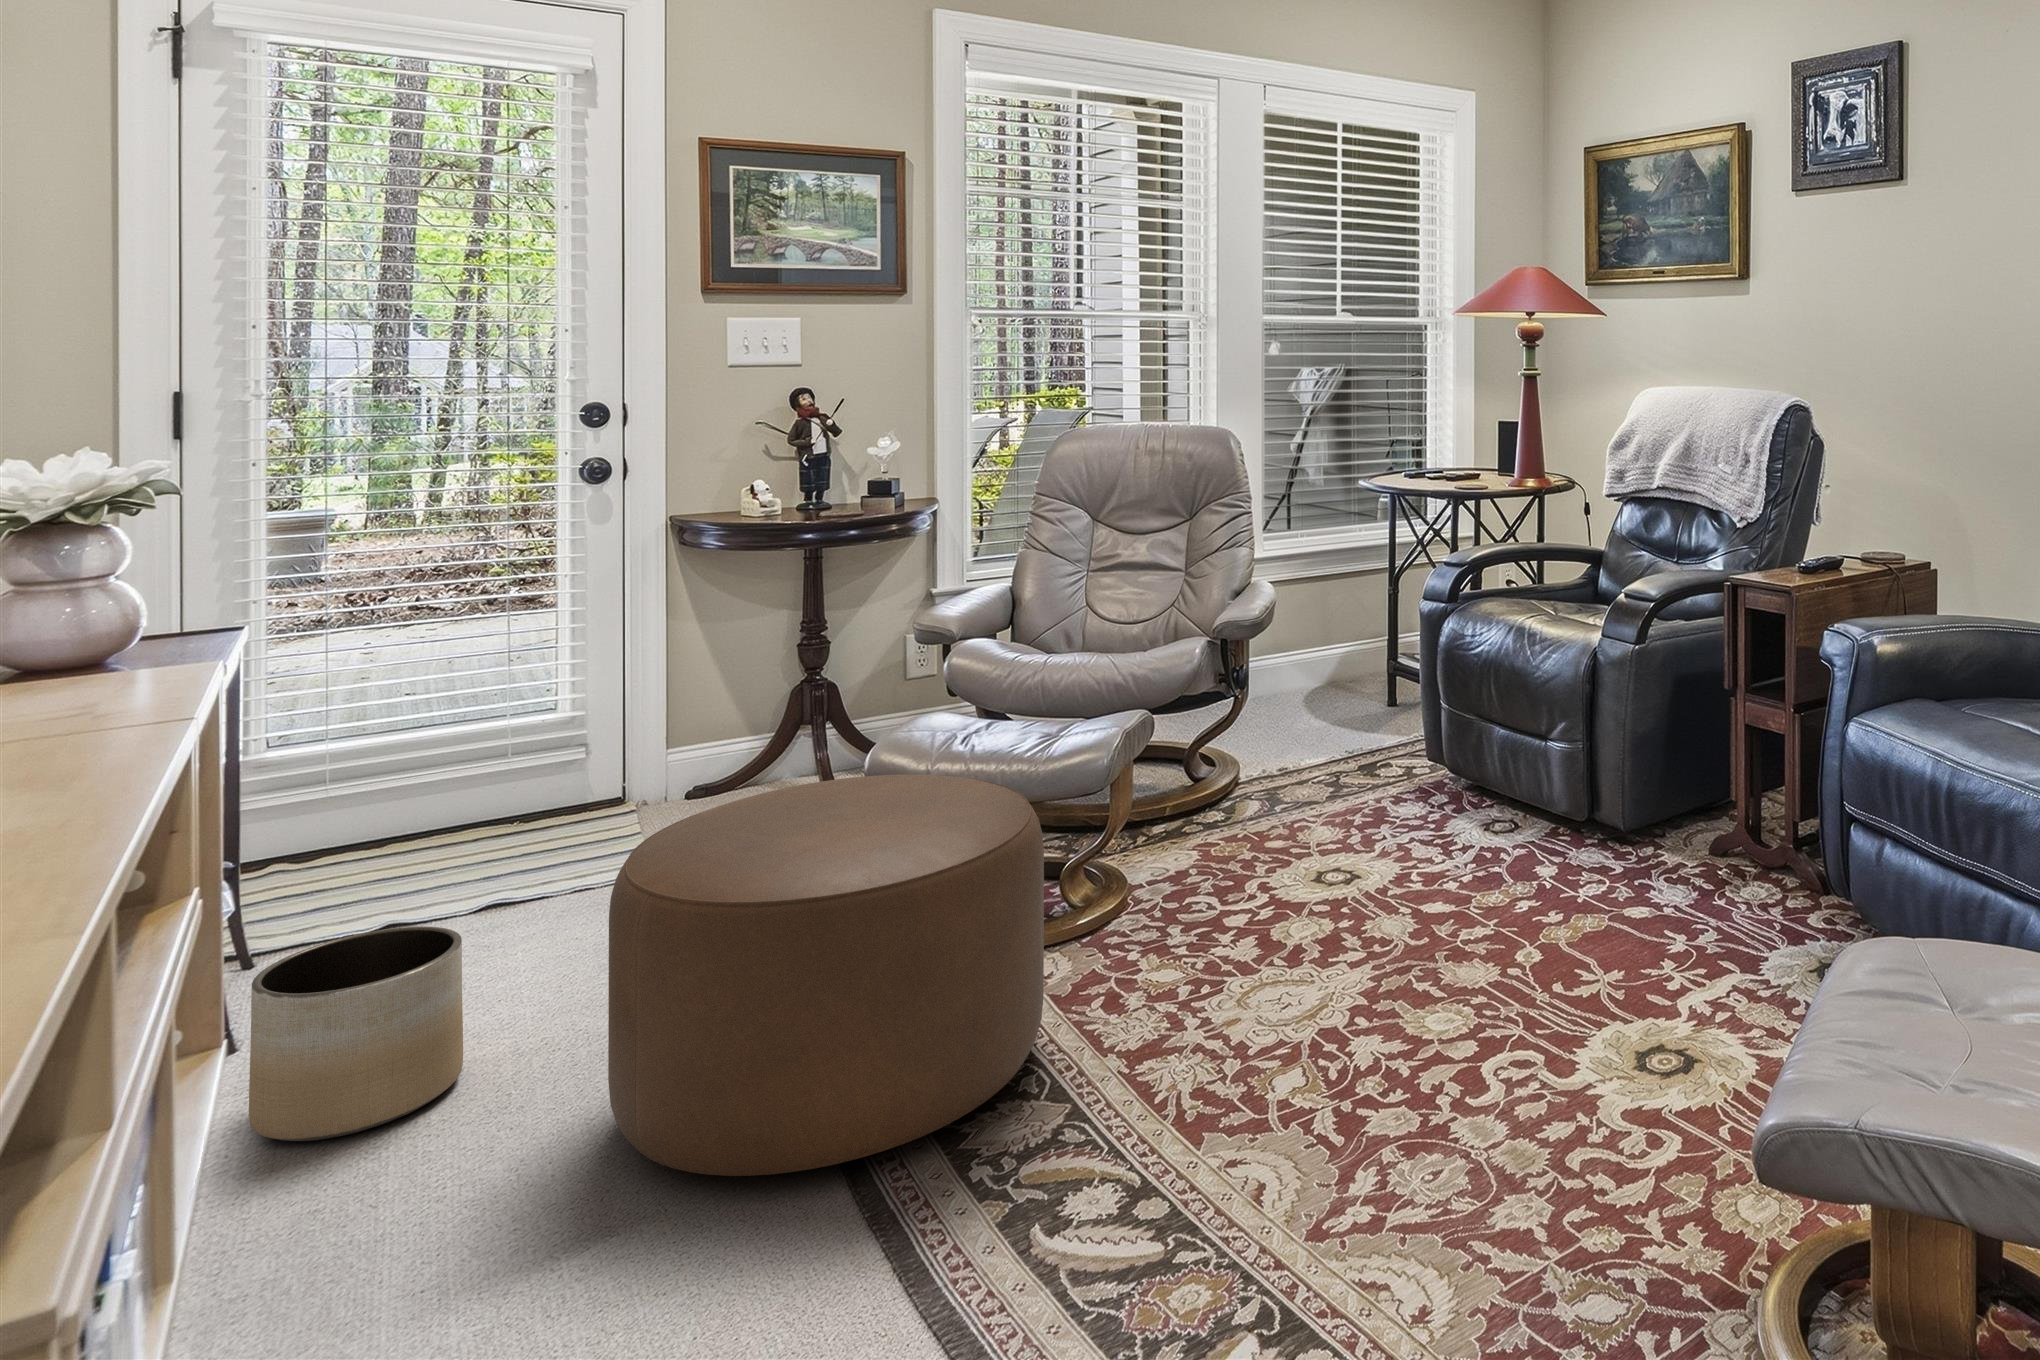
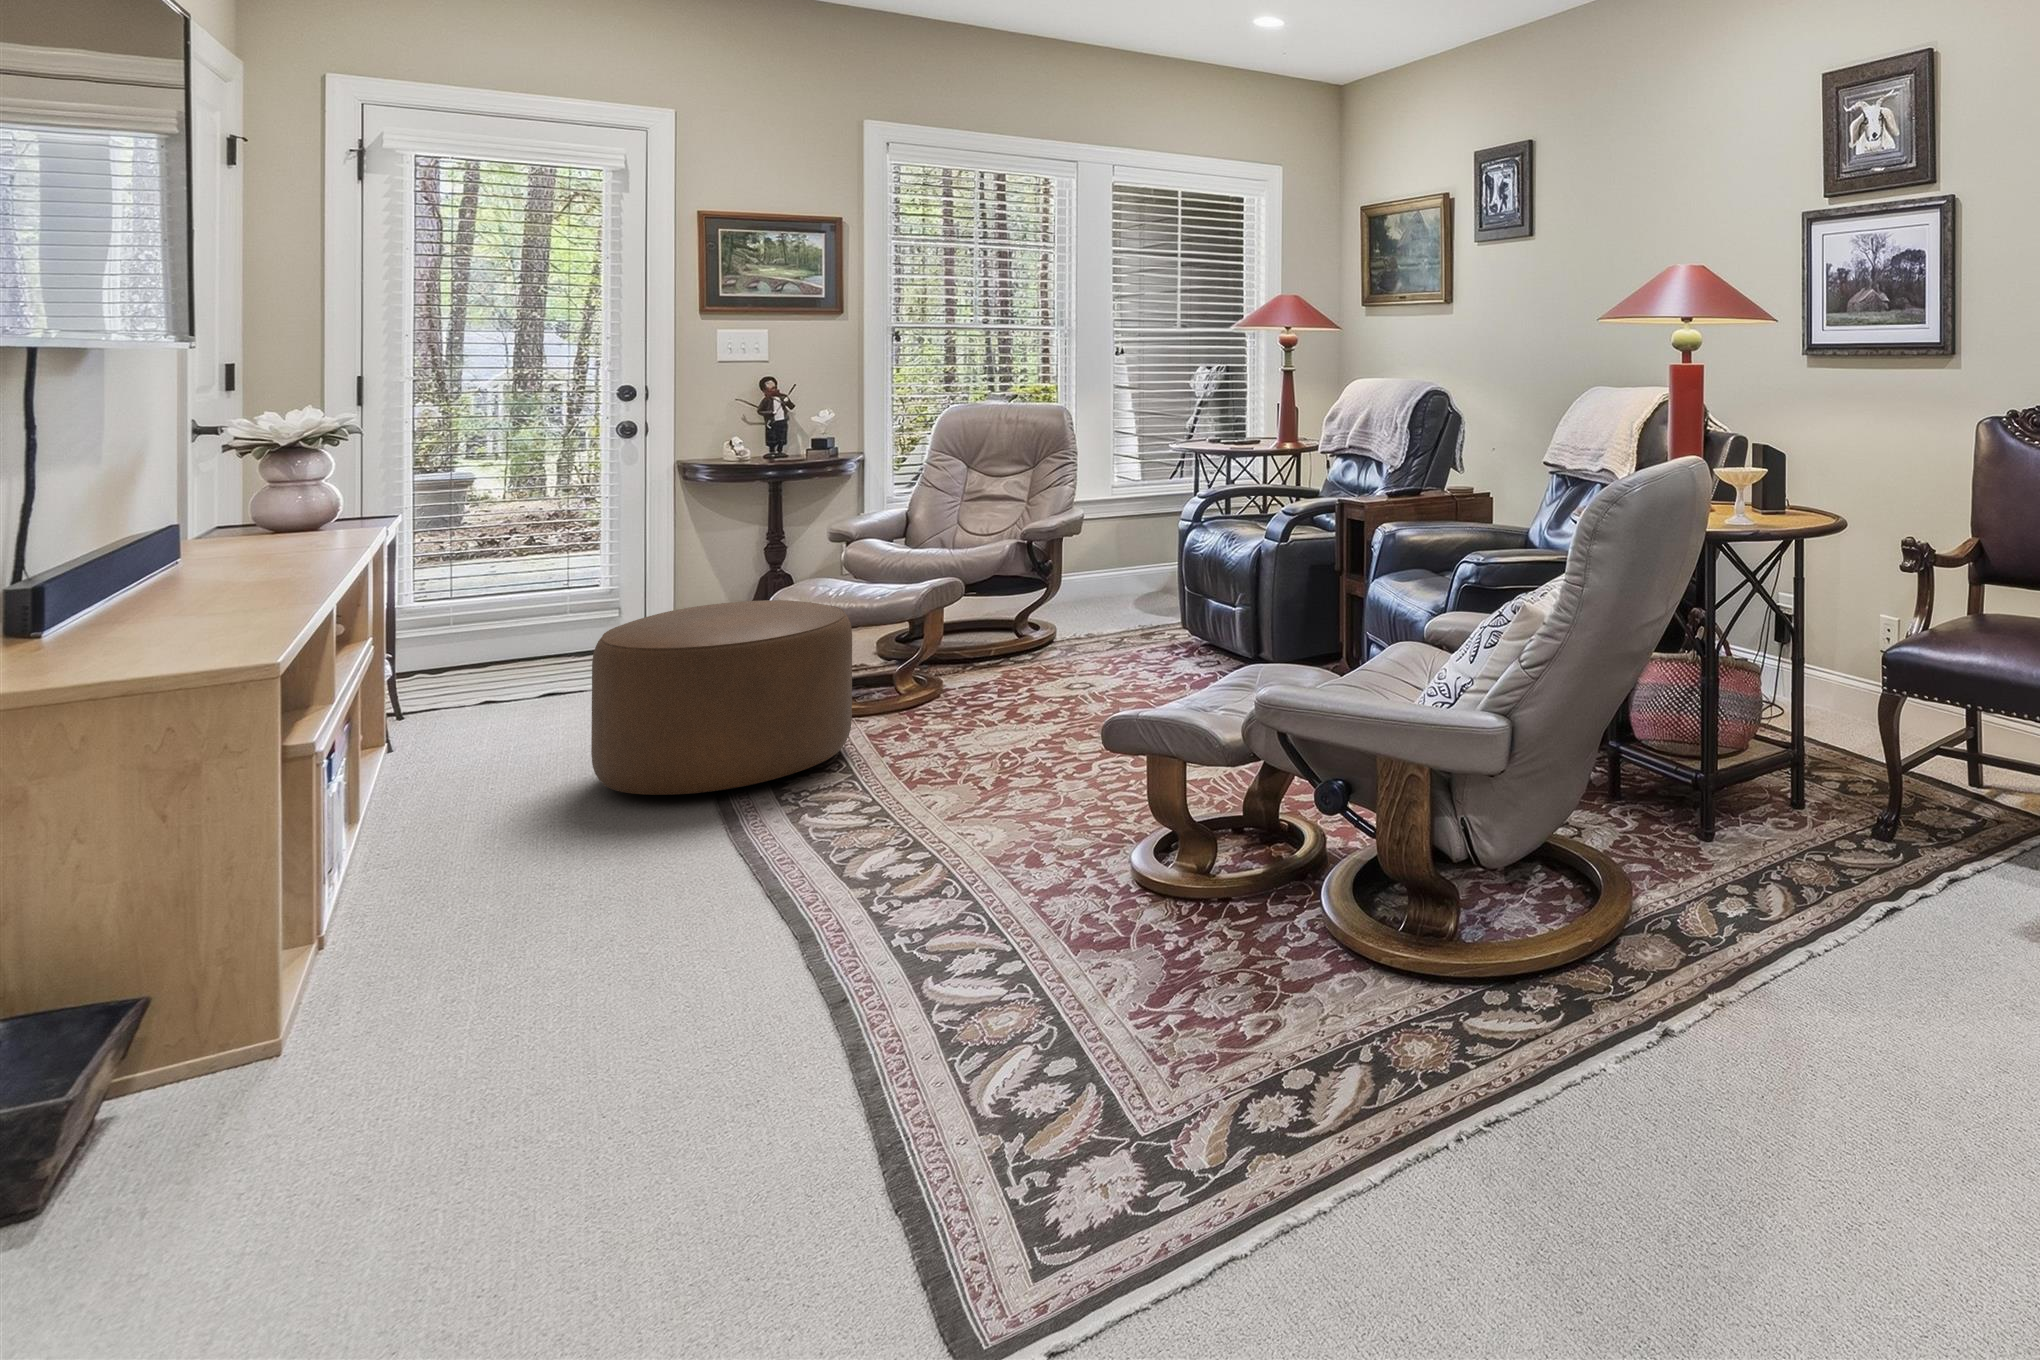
planter: present [249,926,463,1141] -> none [399,680,518,785]

